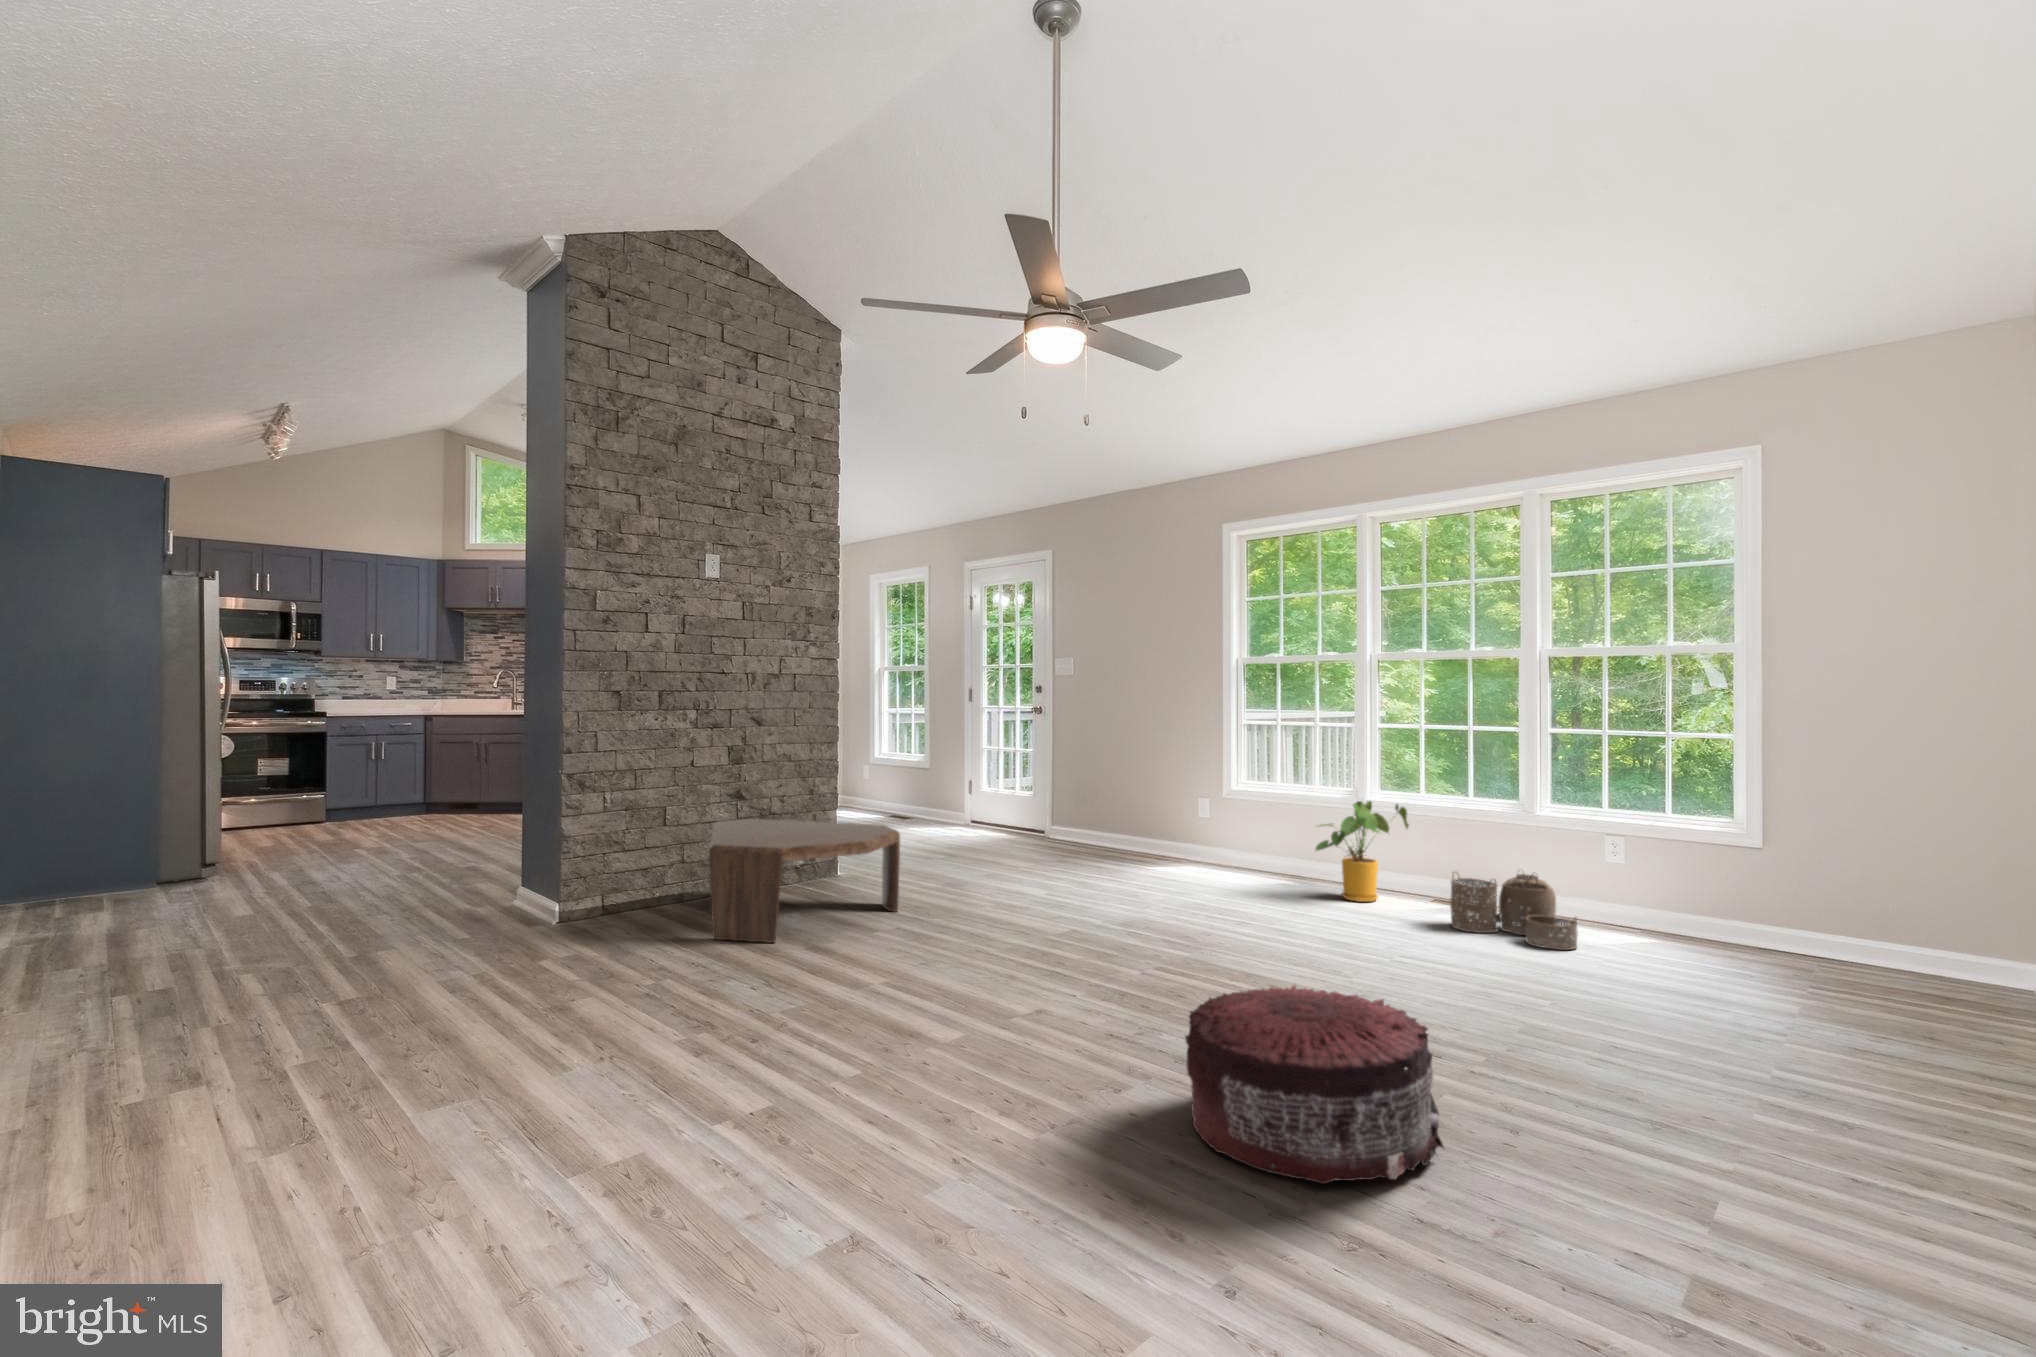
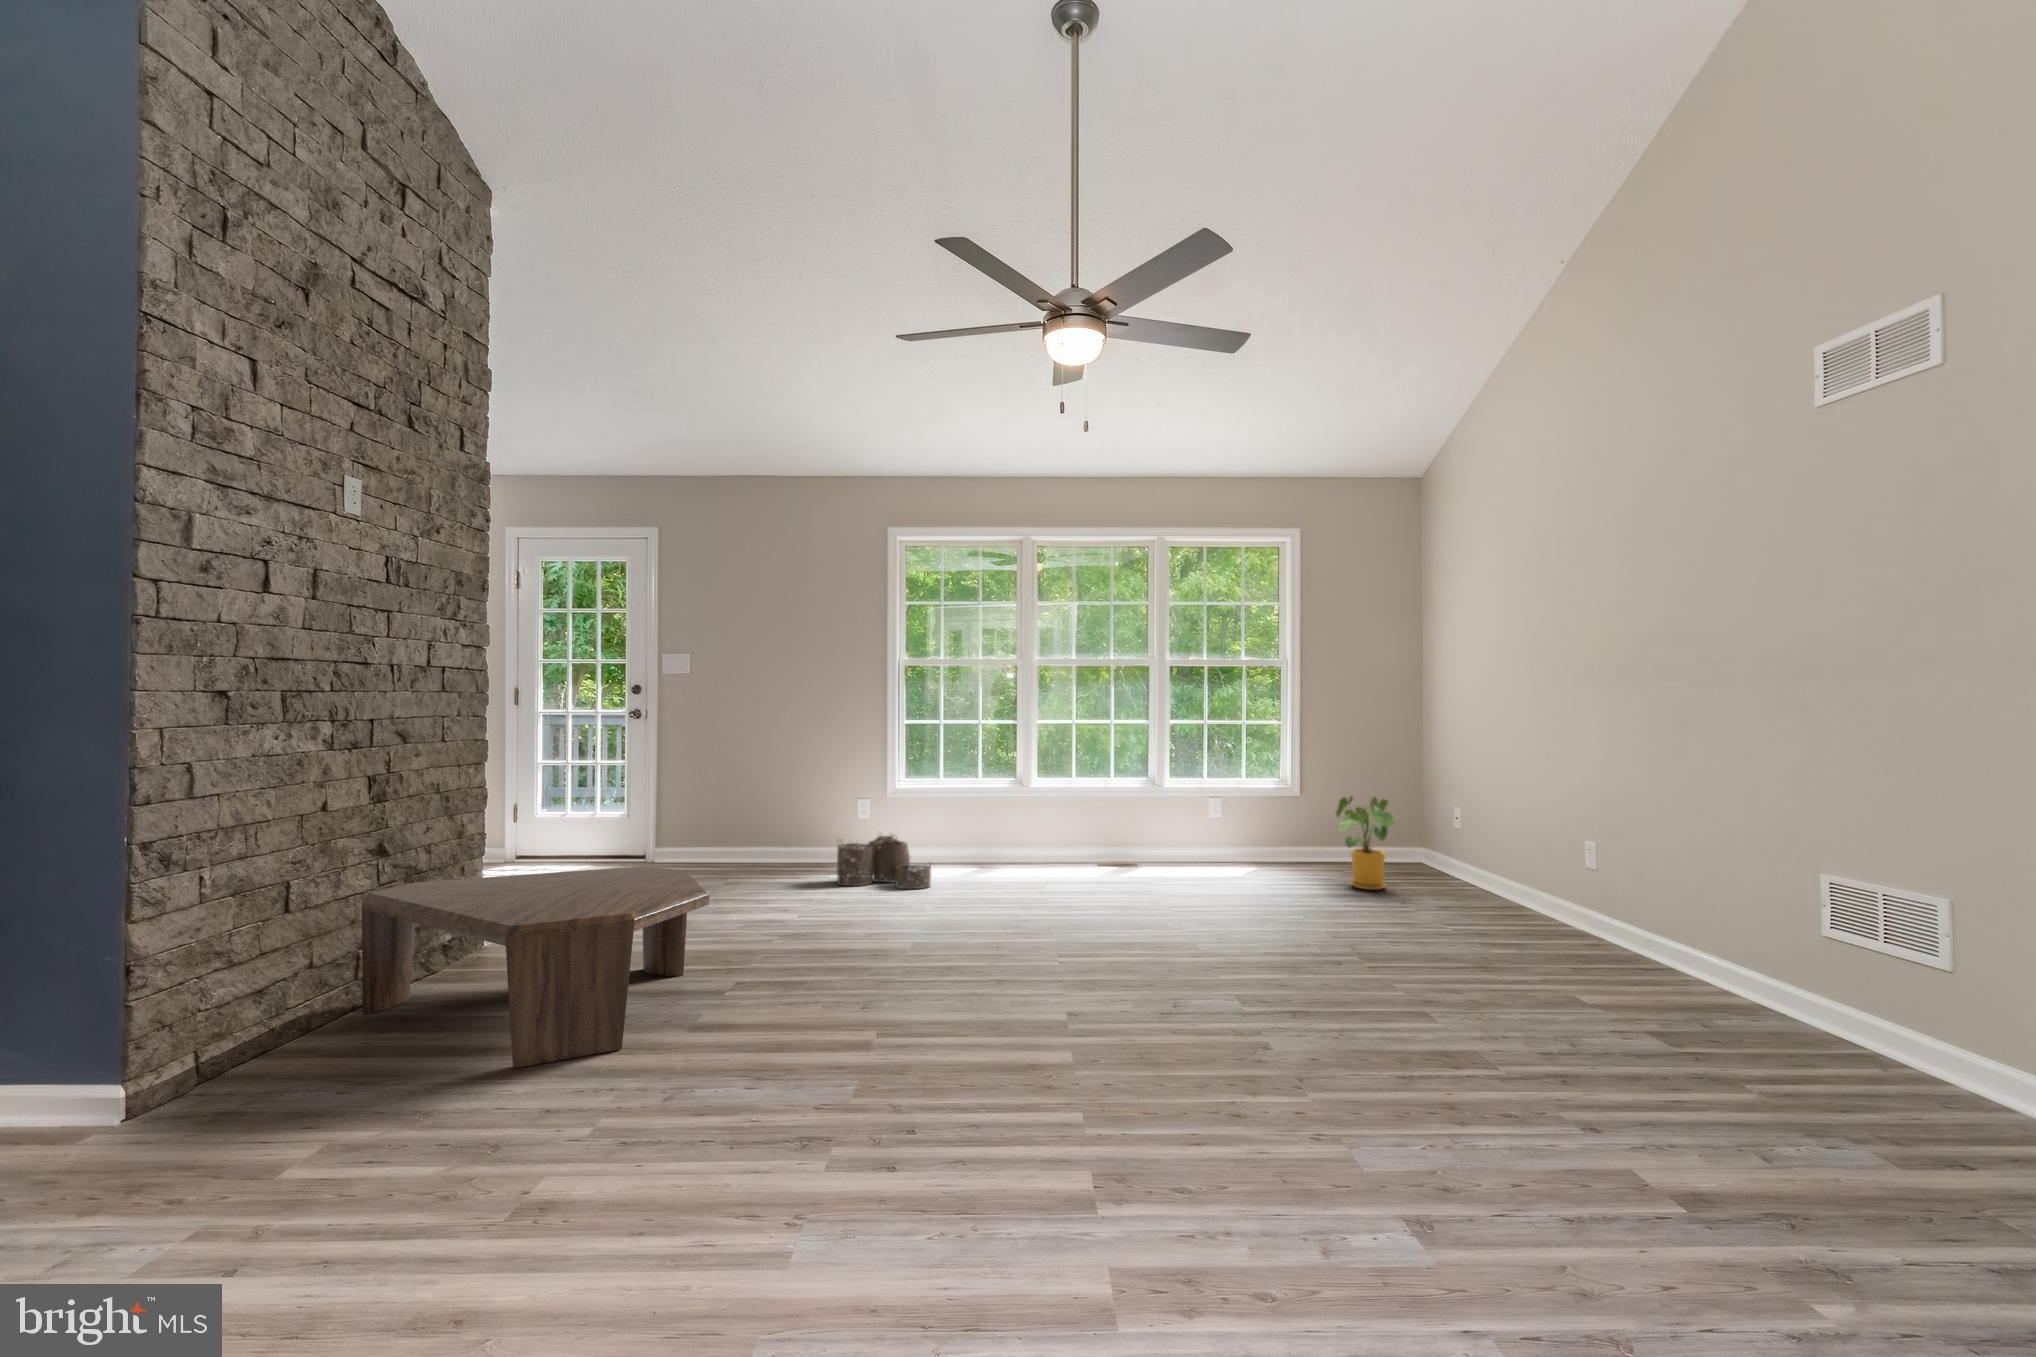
house plant: present [1316,801,1409,902] -> present [1336,796,1396,890]
woven basket: present [1451,873,1578,950] -> present [837,833,931,889]
pouf: present [1185,985,1444,1184] -> none [1347,947,1567,1107]

